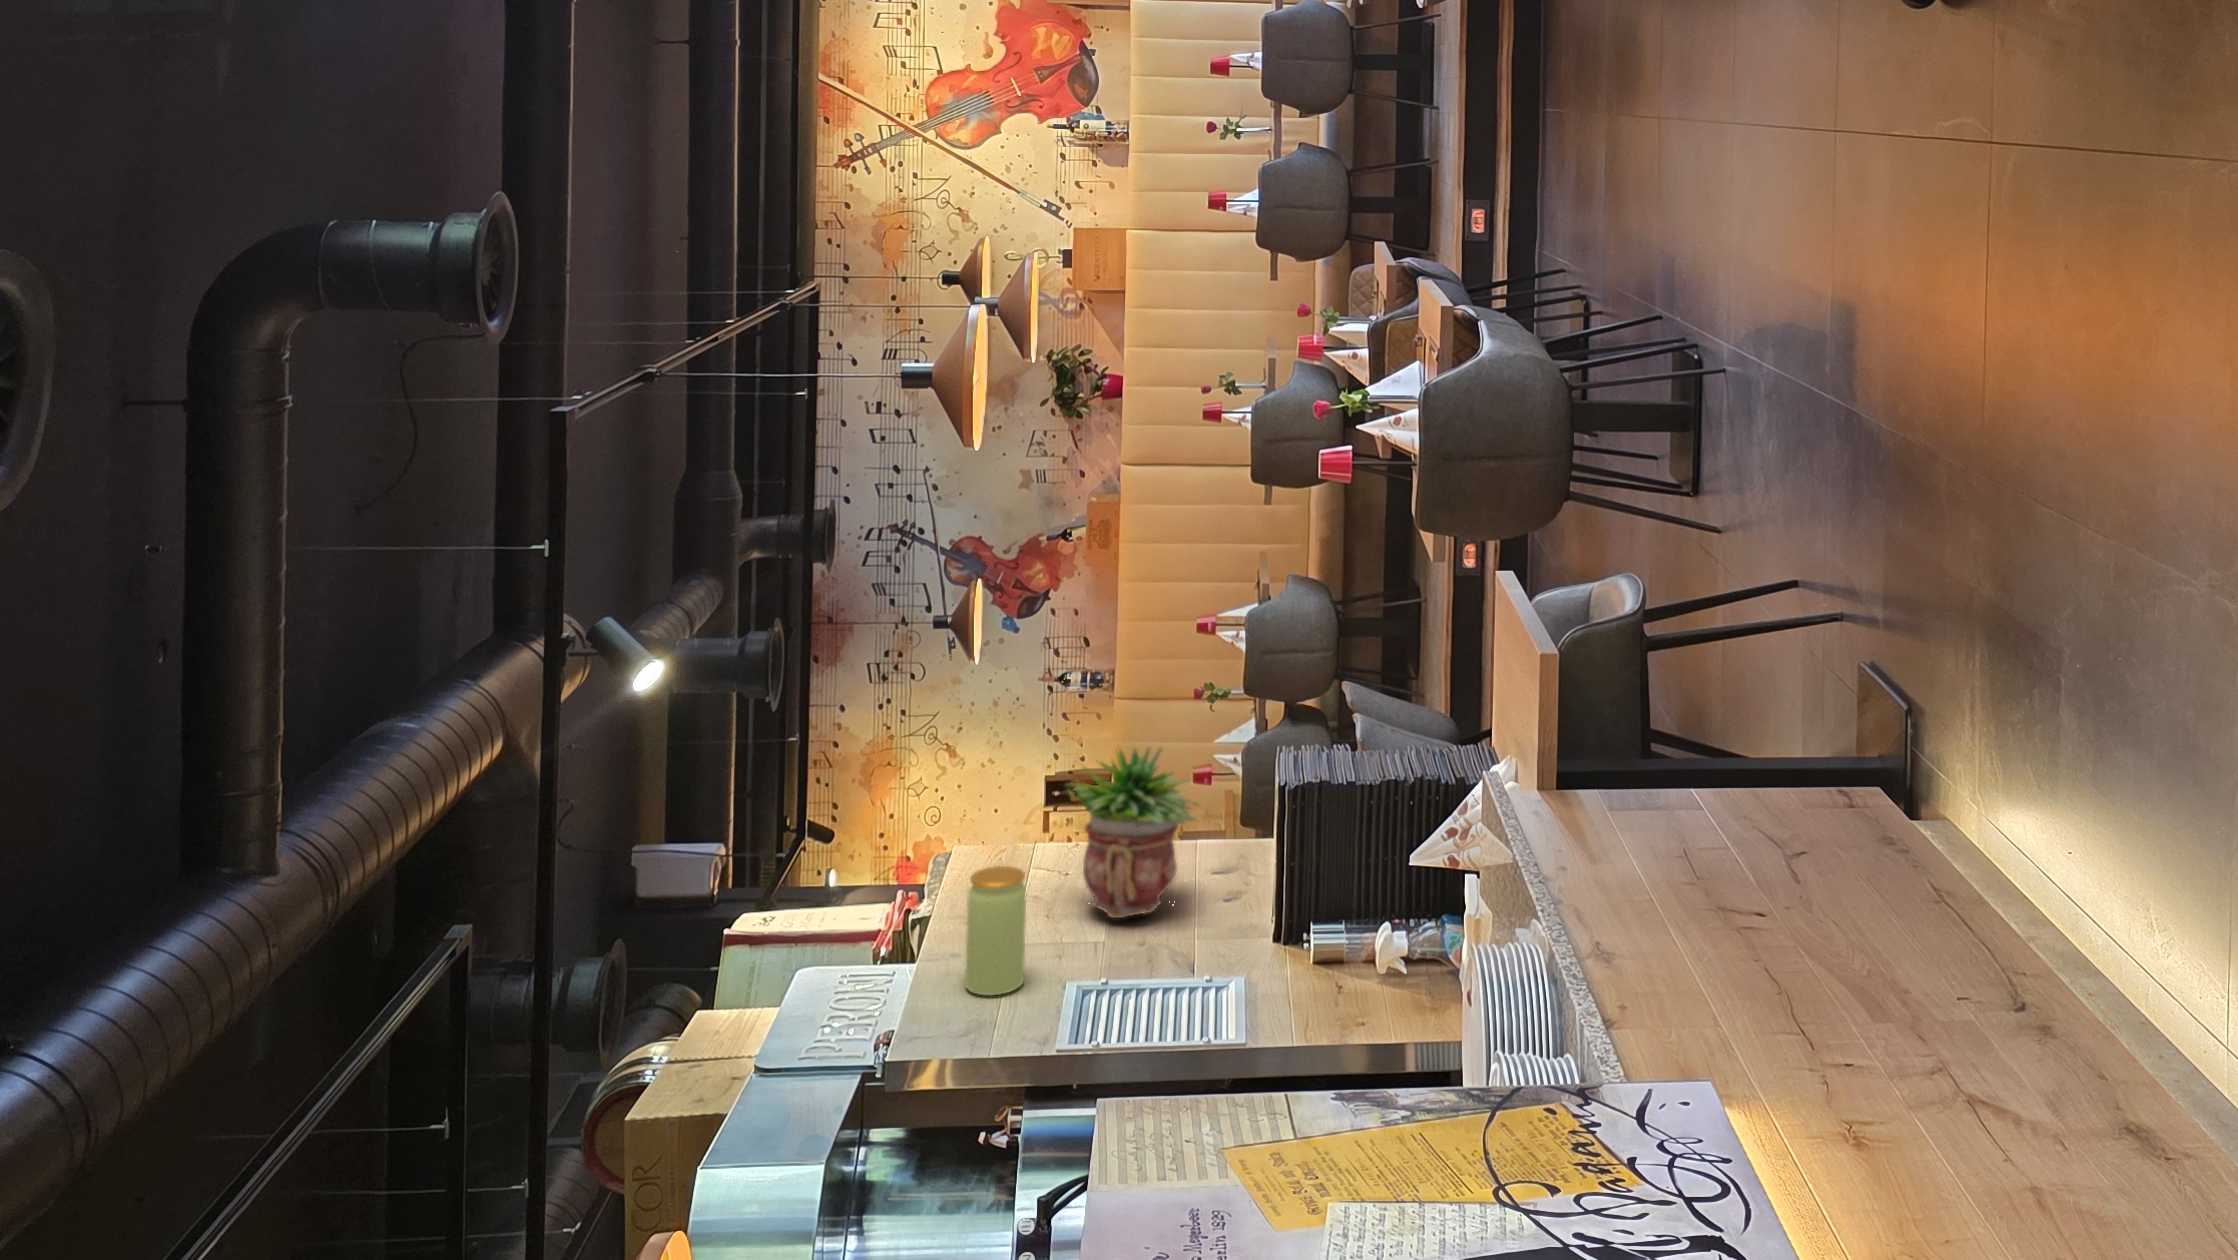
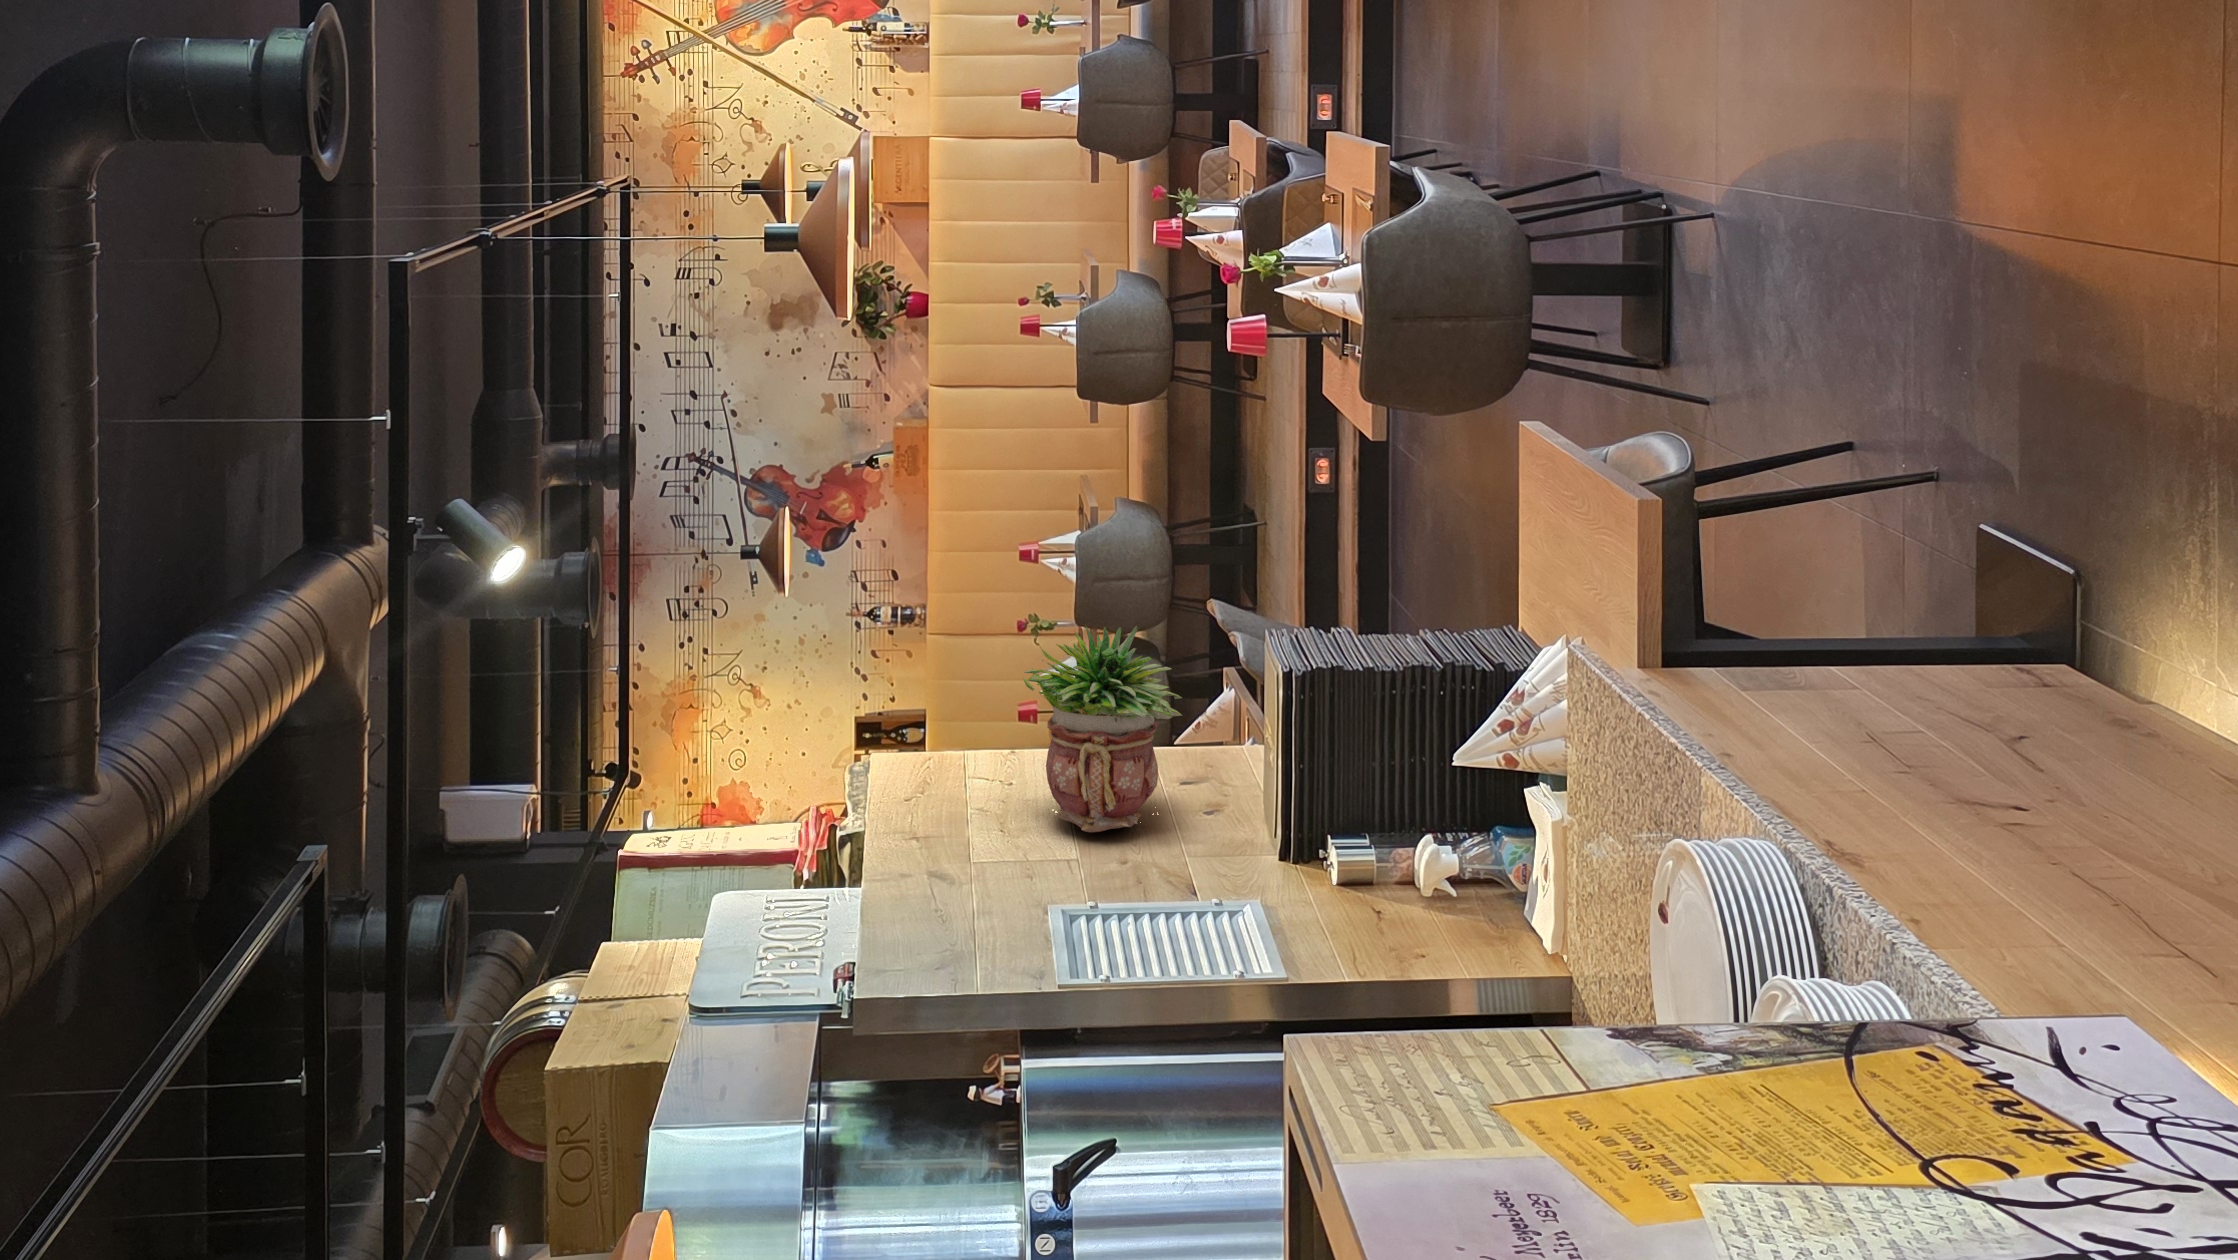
jar: present [965,866,1026,995] -> none [930,764,1000,919]

